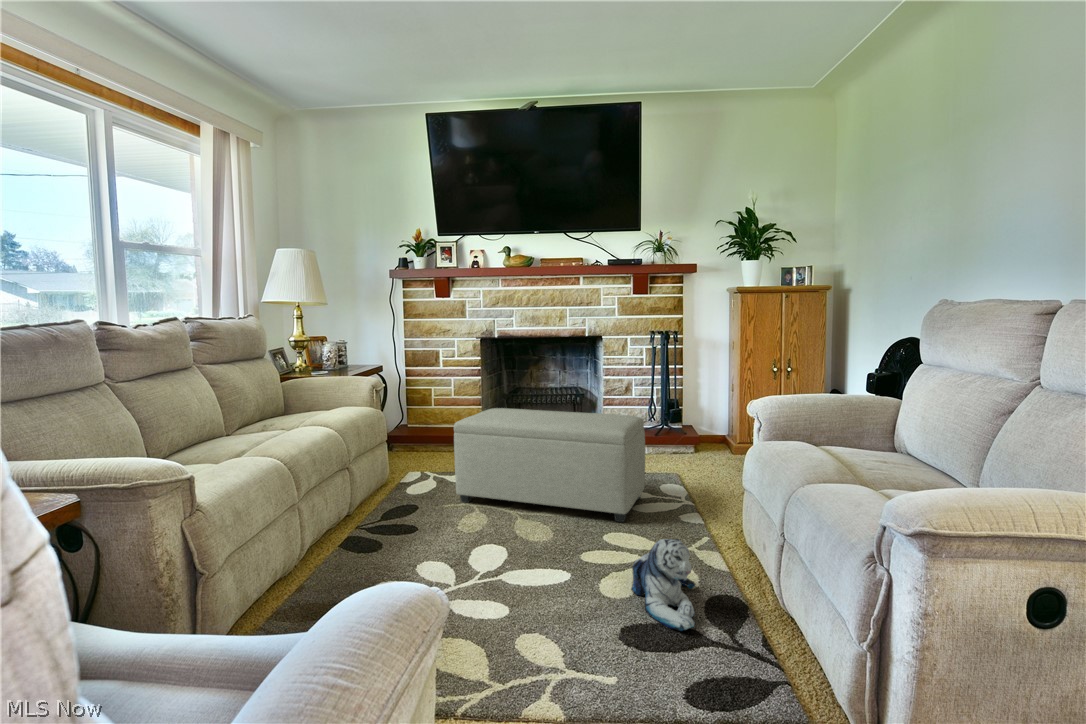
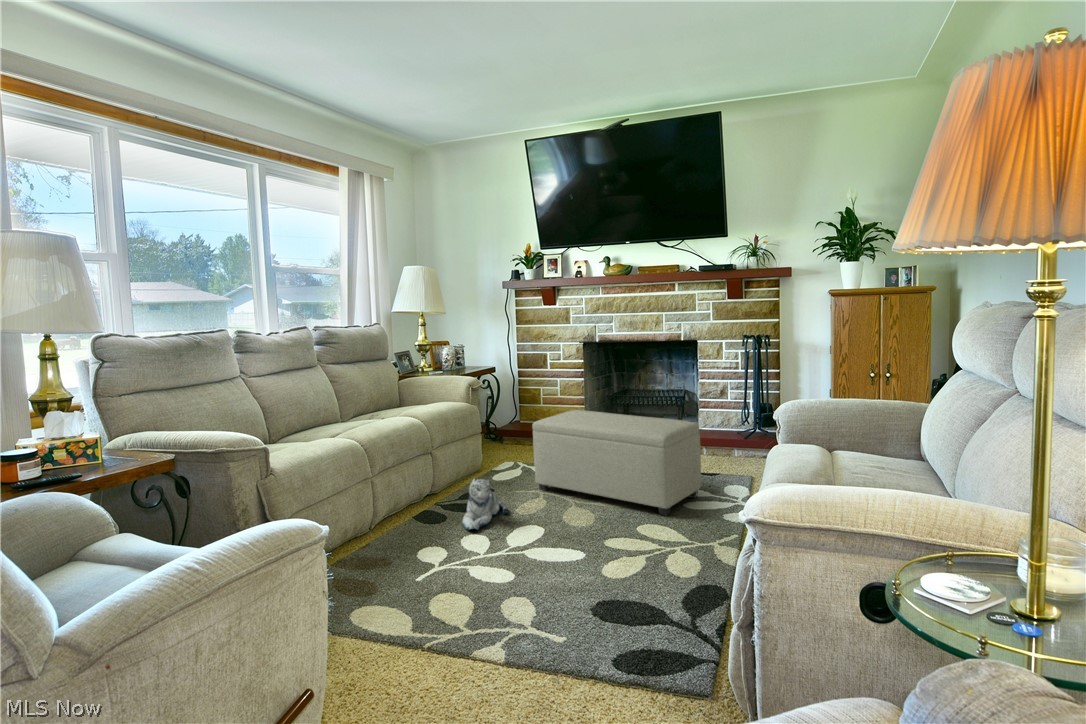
plush toy: present [631,539,695,631] -> present [463,479,508,530]

